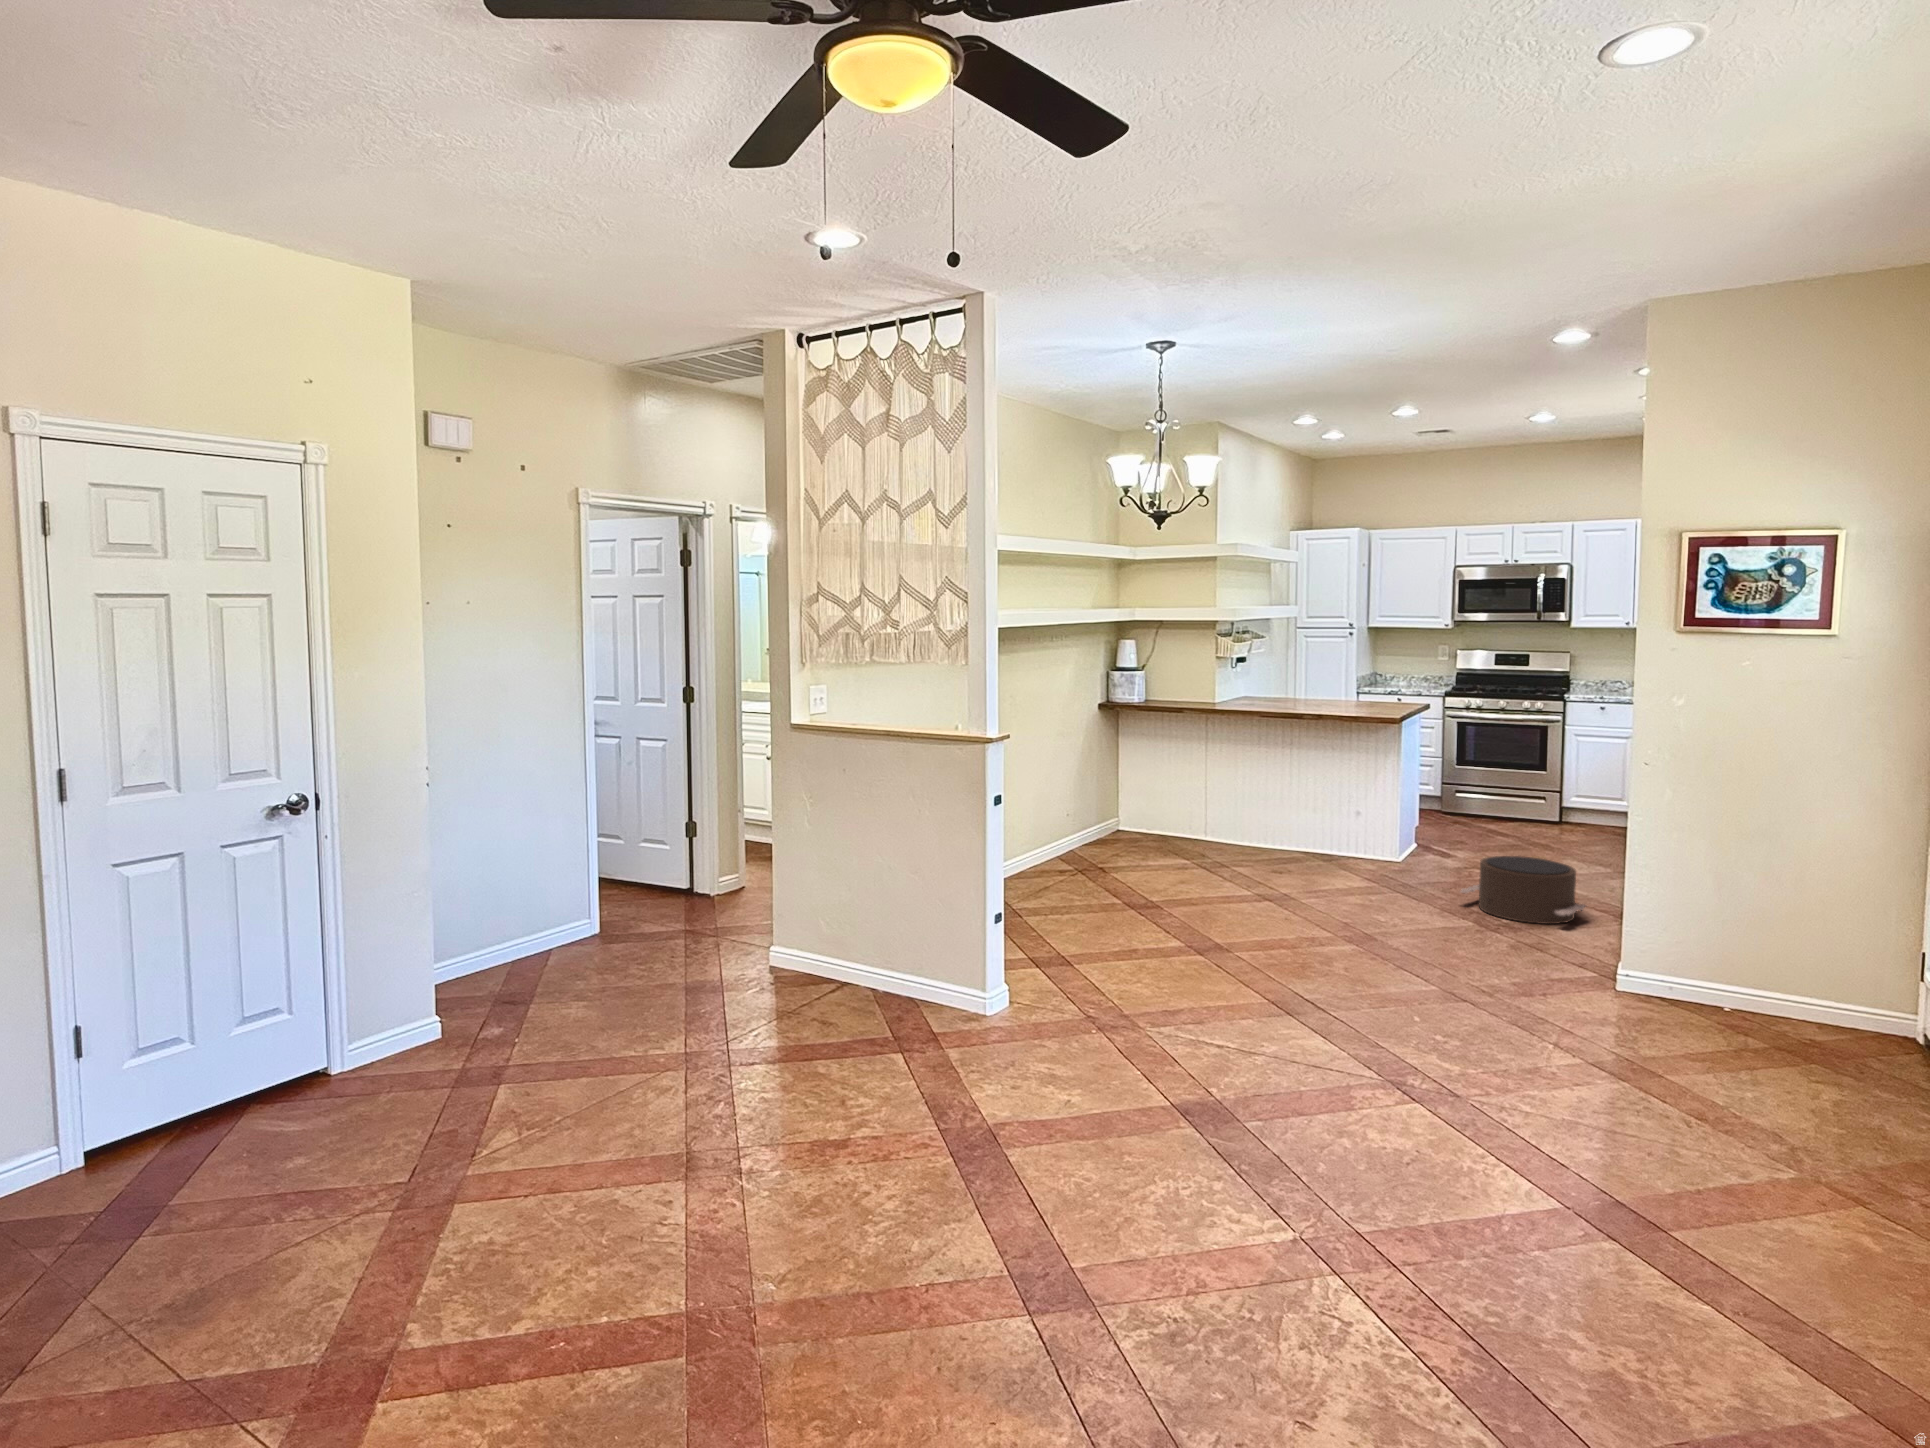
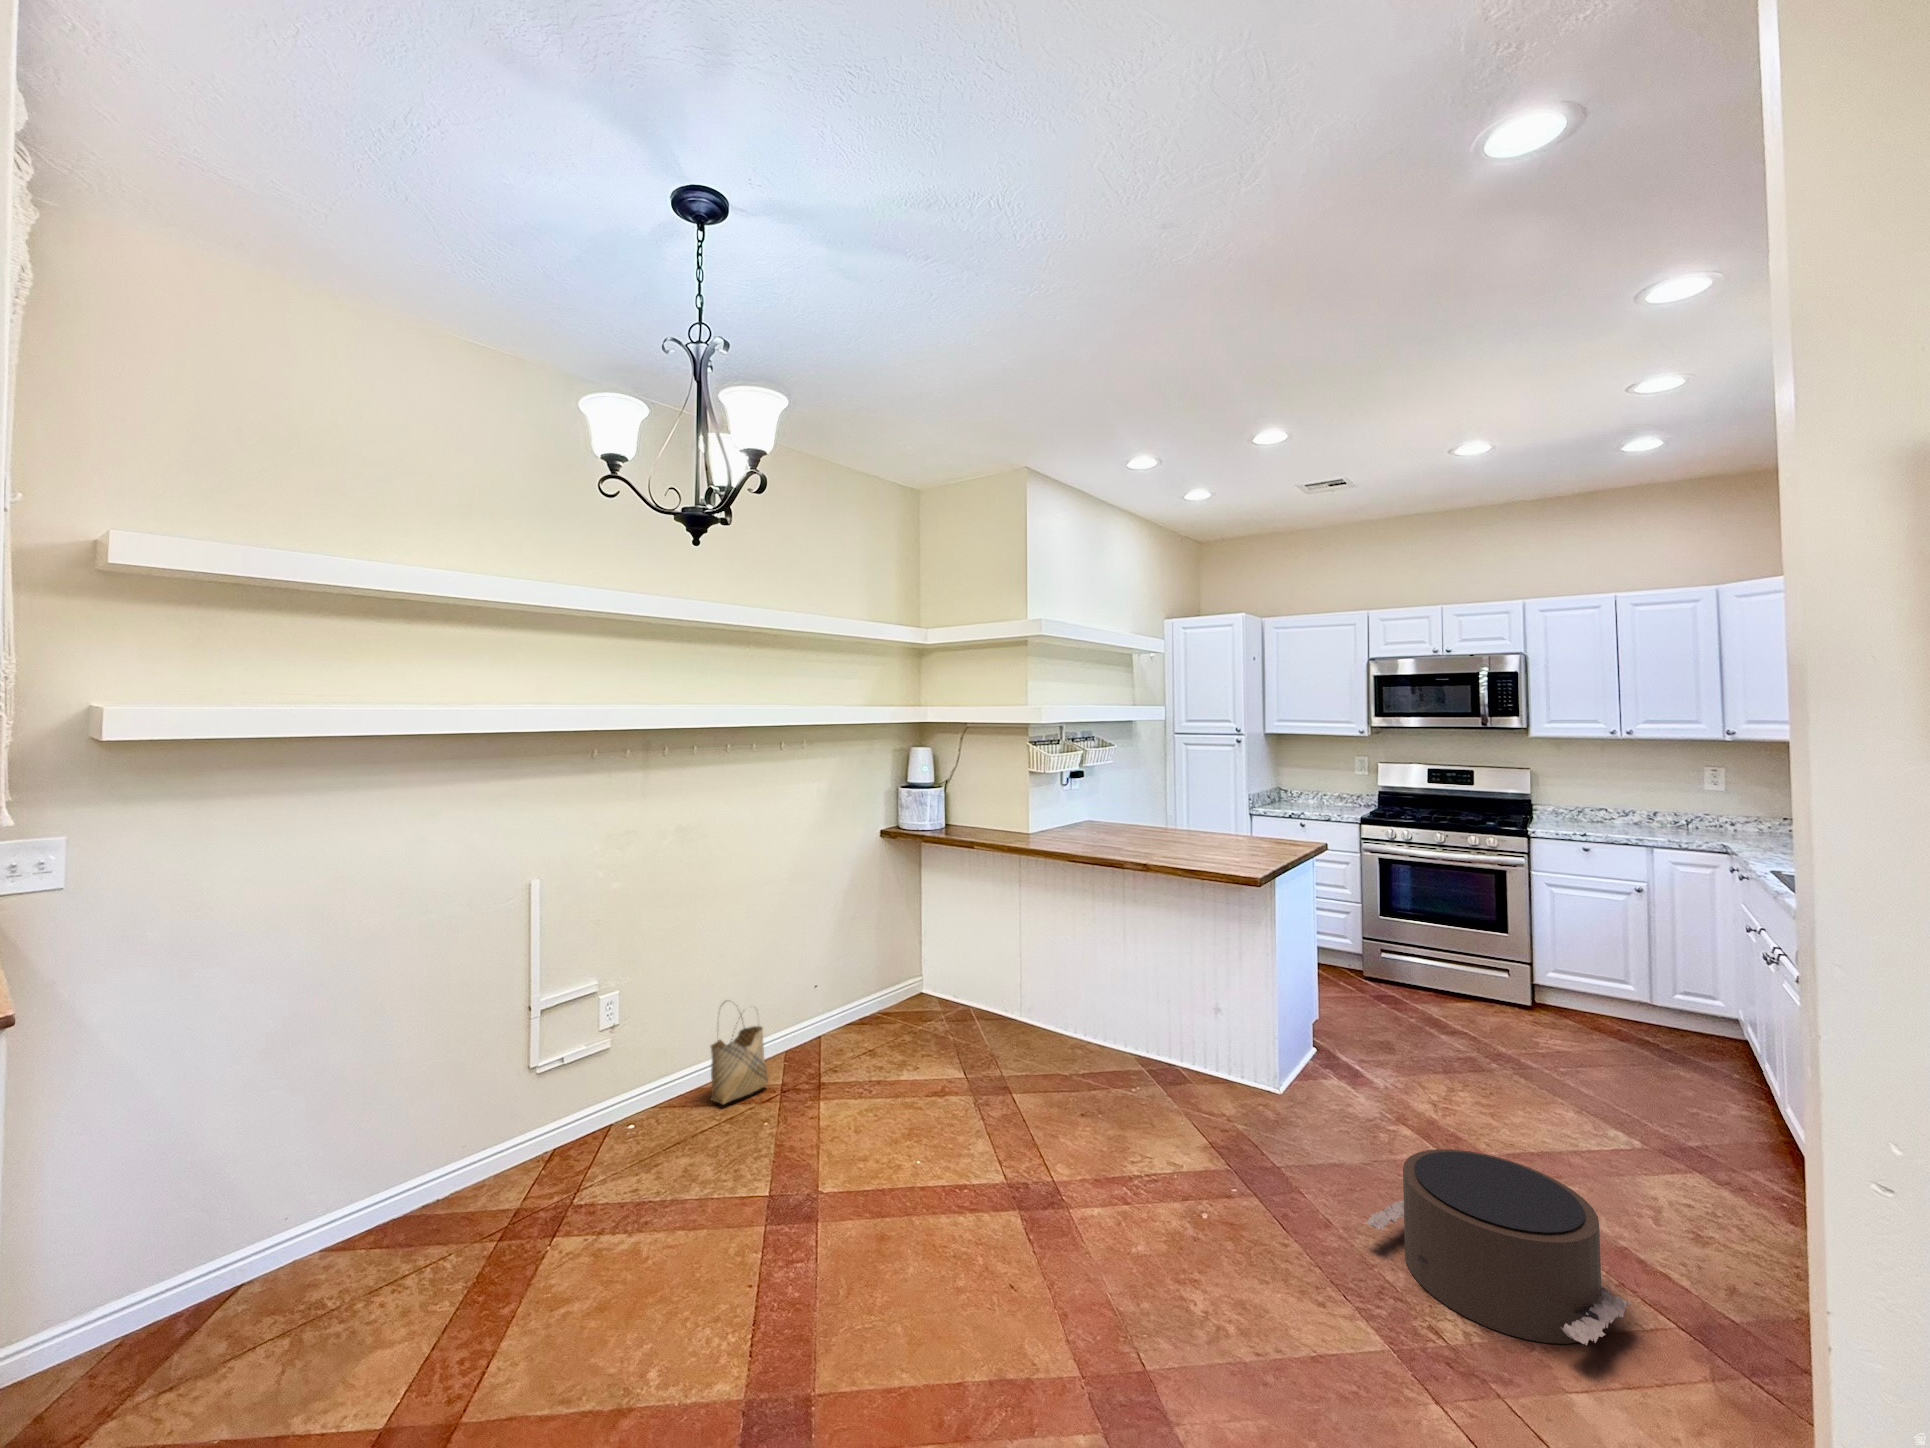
woven basket: none [1035,812,1066,874] -> present [711,1001,768,1104]

